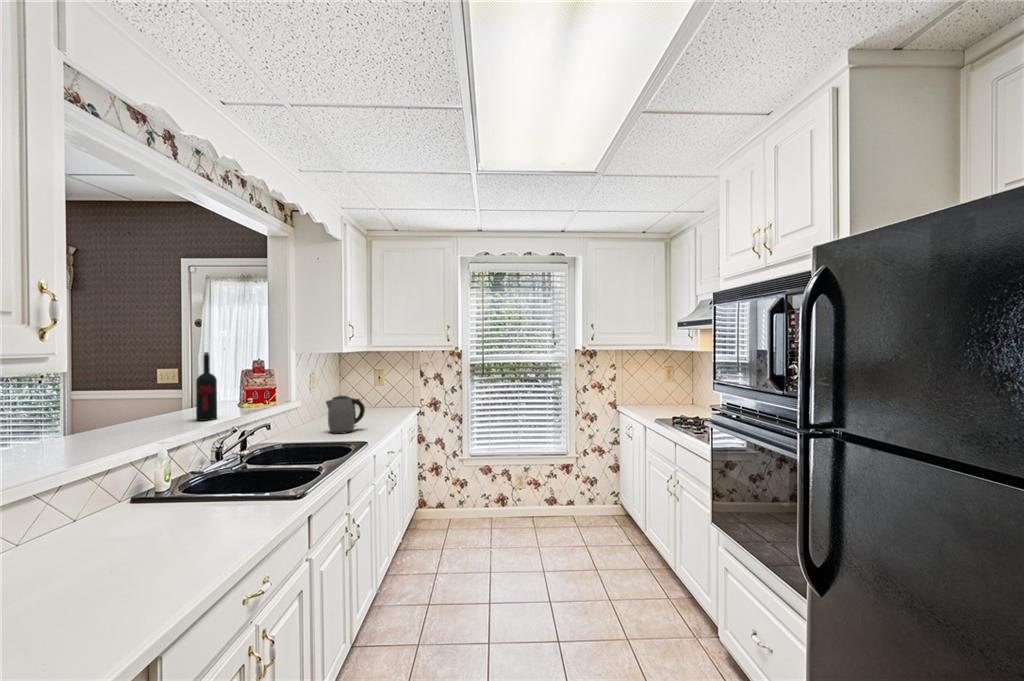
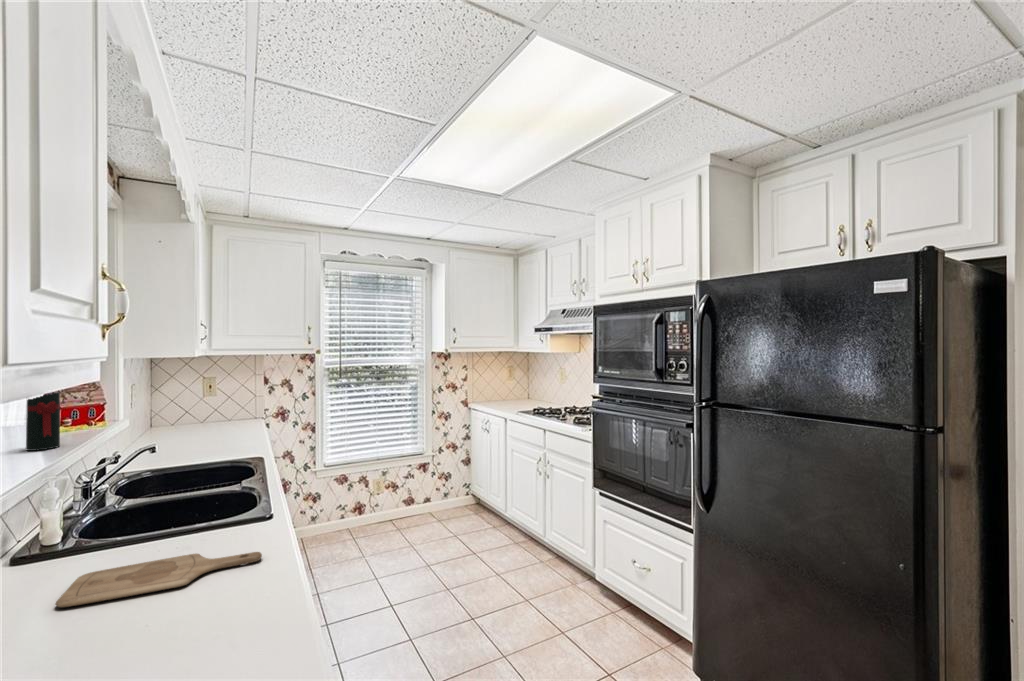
kettle: present [326,396,365,434] -> none [185,408,234,454]
cutting board: none [103,517,248,541] -> present [55,552,262,607]

